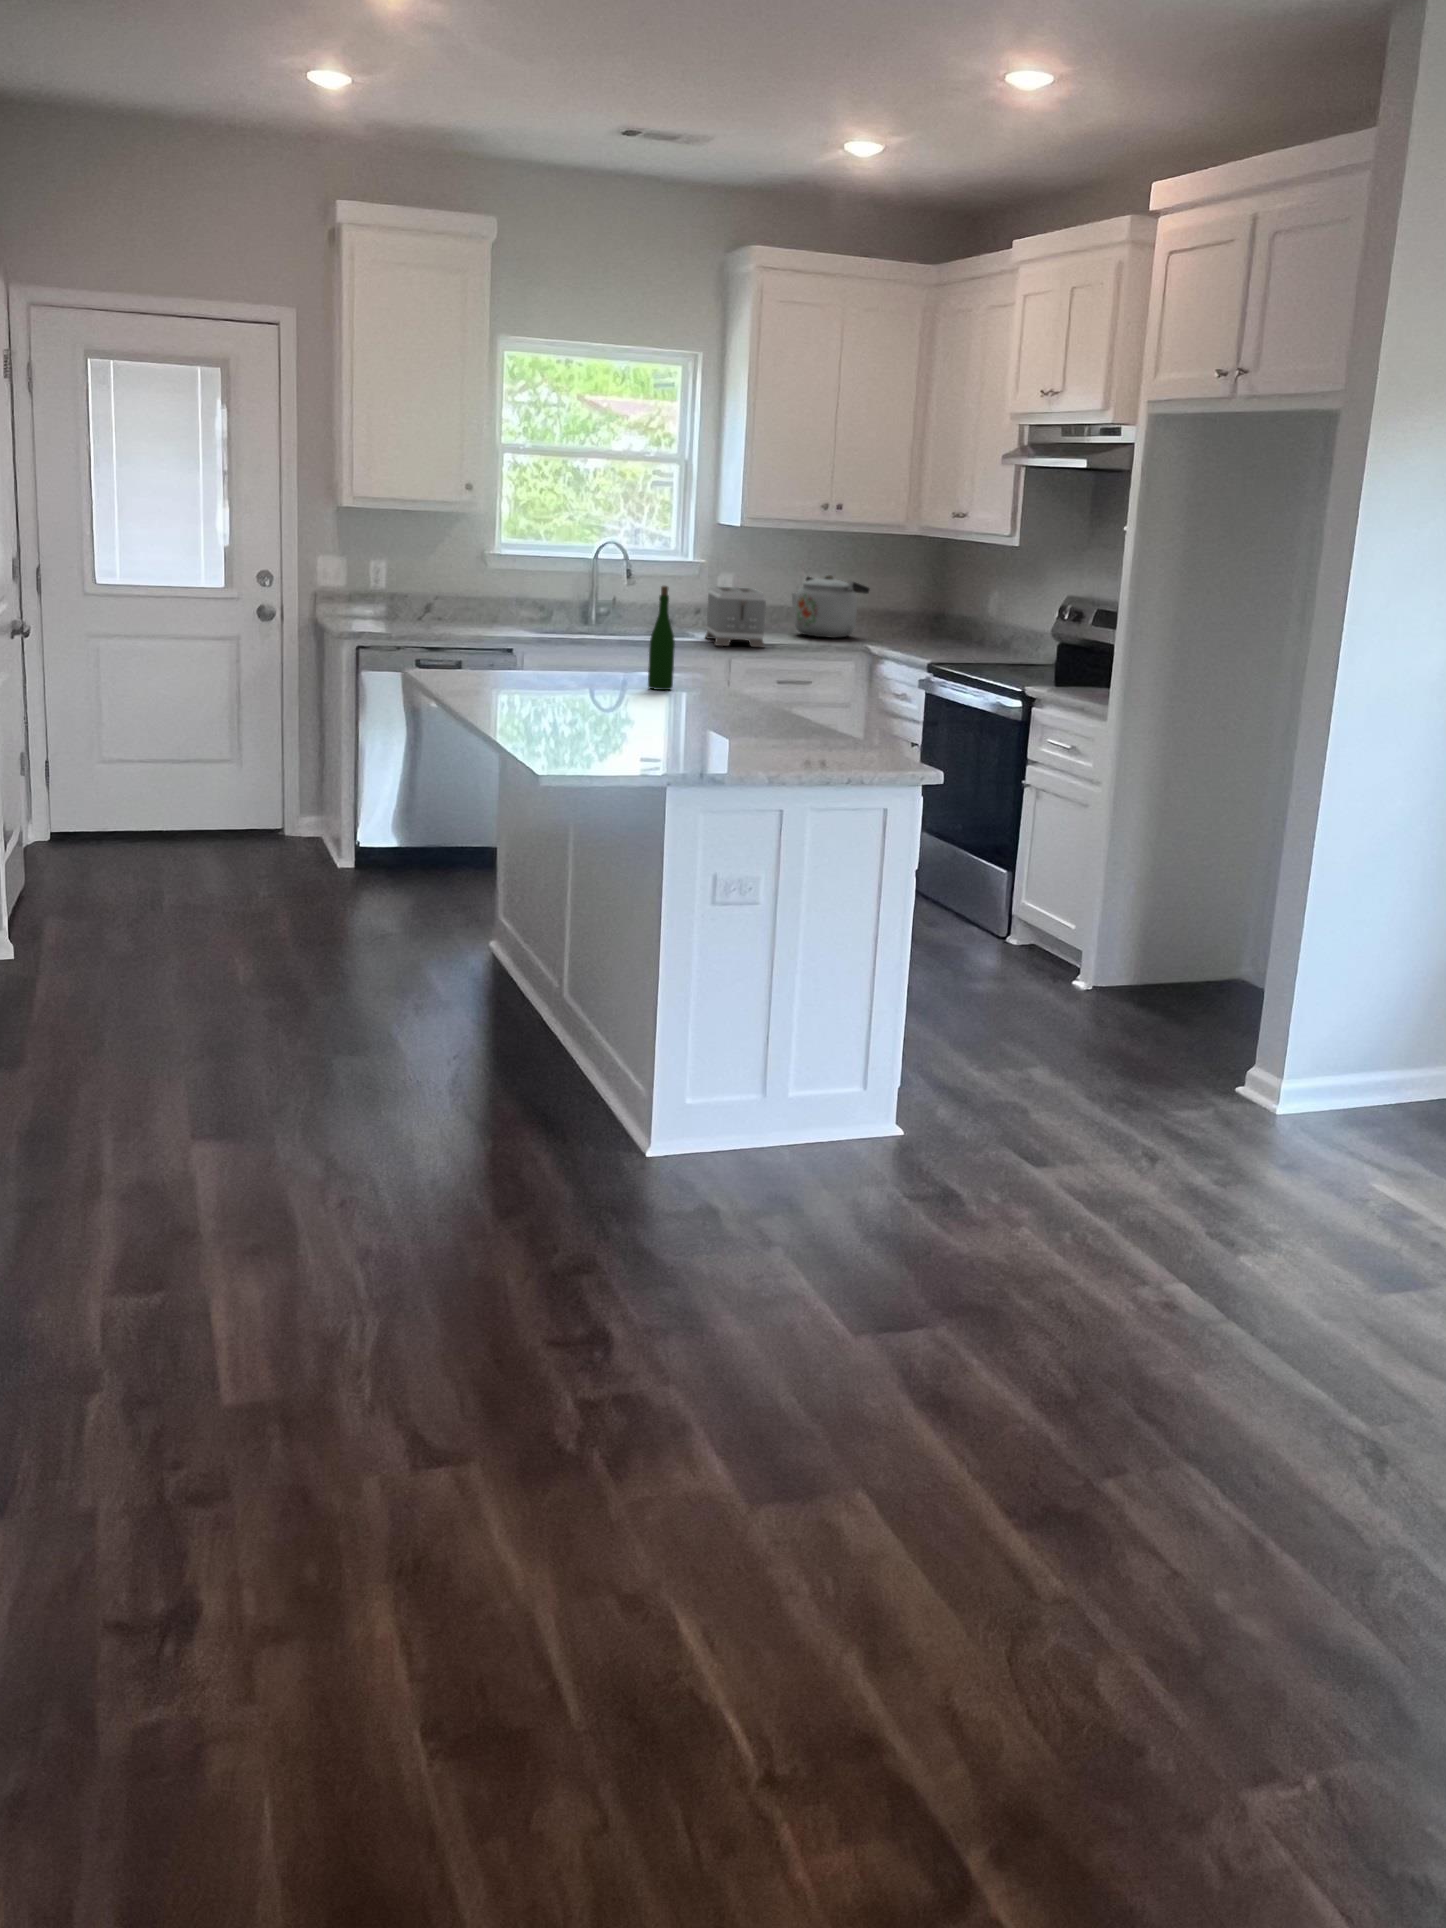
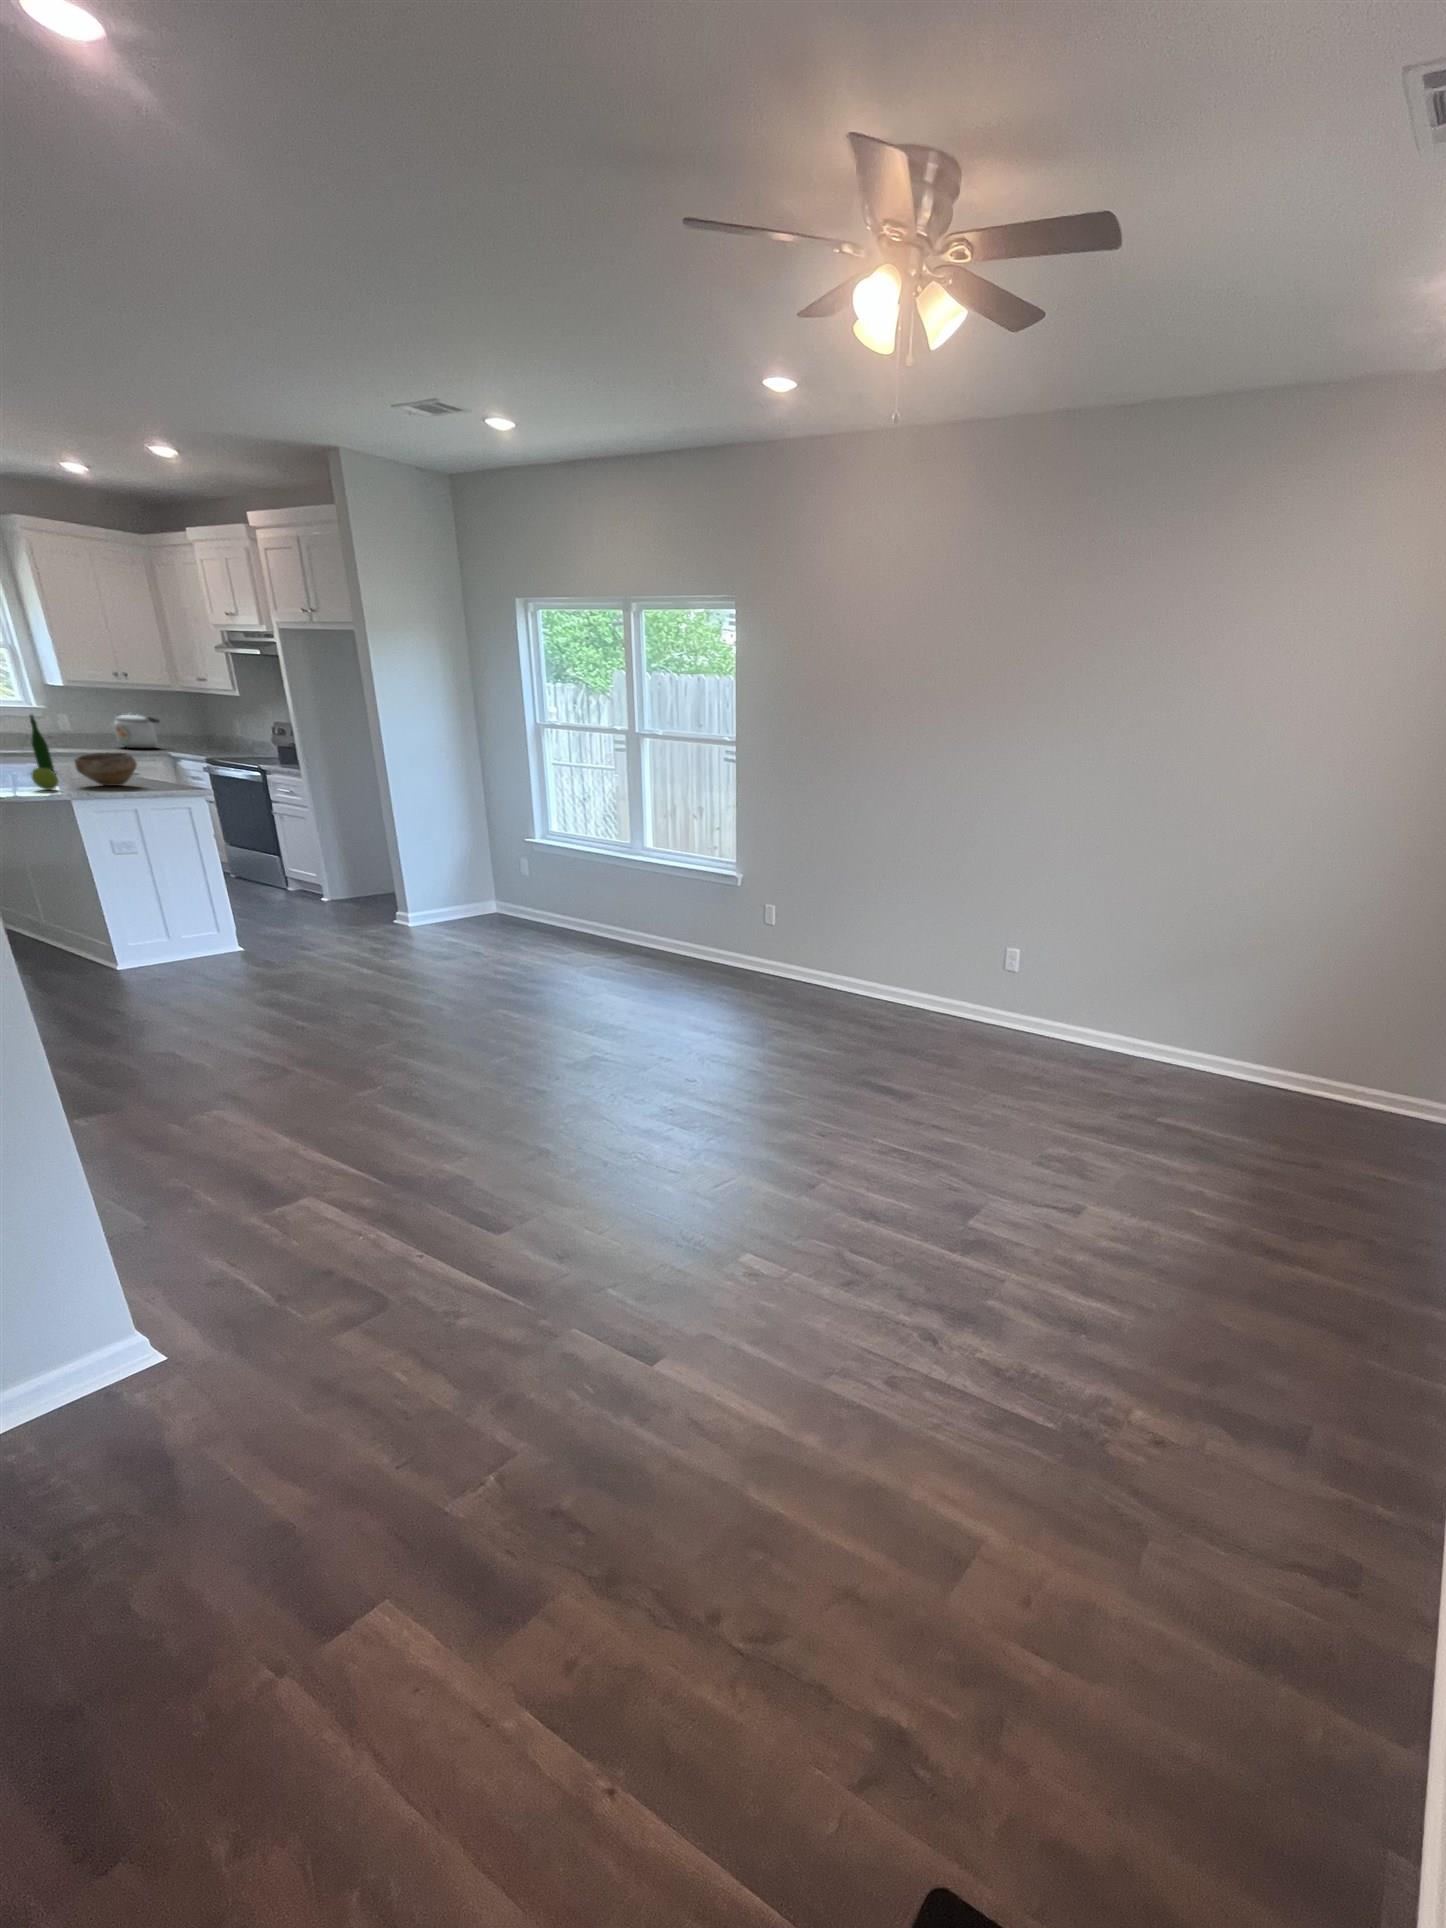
toaster: present [705,586,766,647] -> none [54,720,103,754]
bowl: none [695,677,810,750] -> present [74,753,137,786]
apple: none [606,711,653,758] -> present [31,768,58,790]

